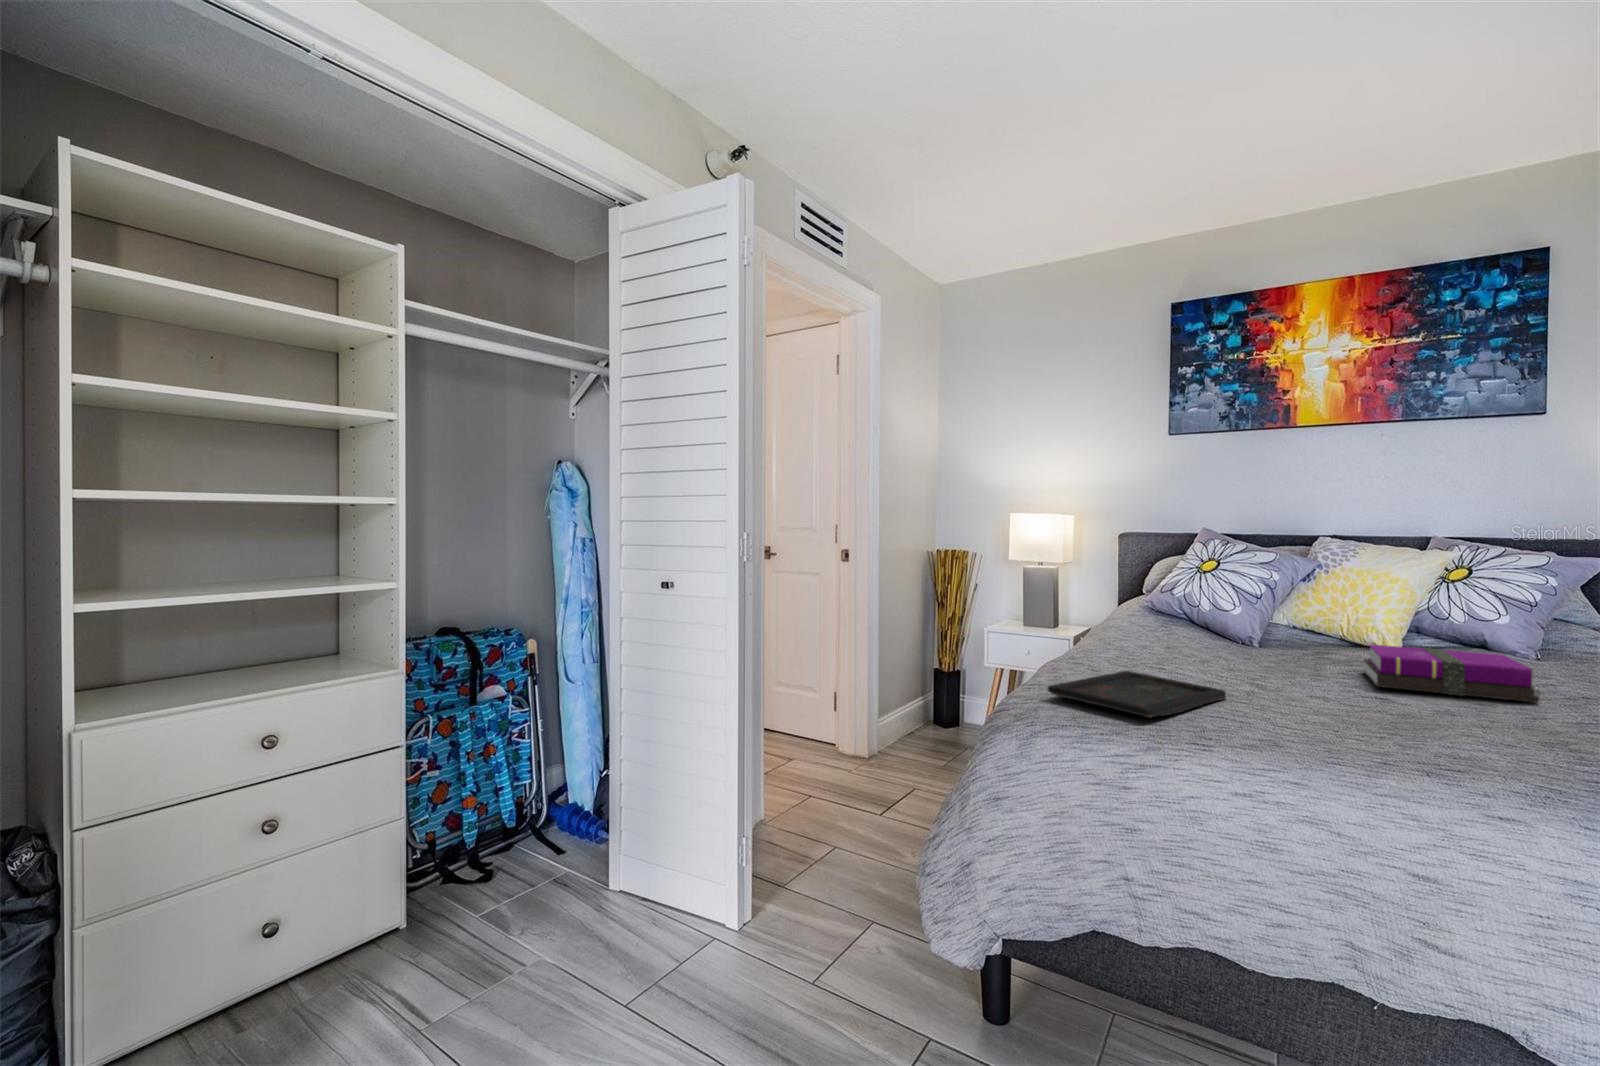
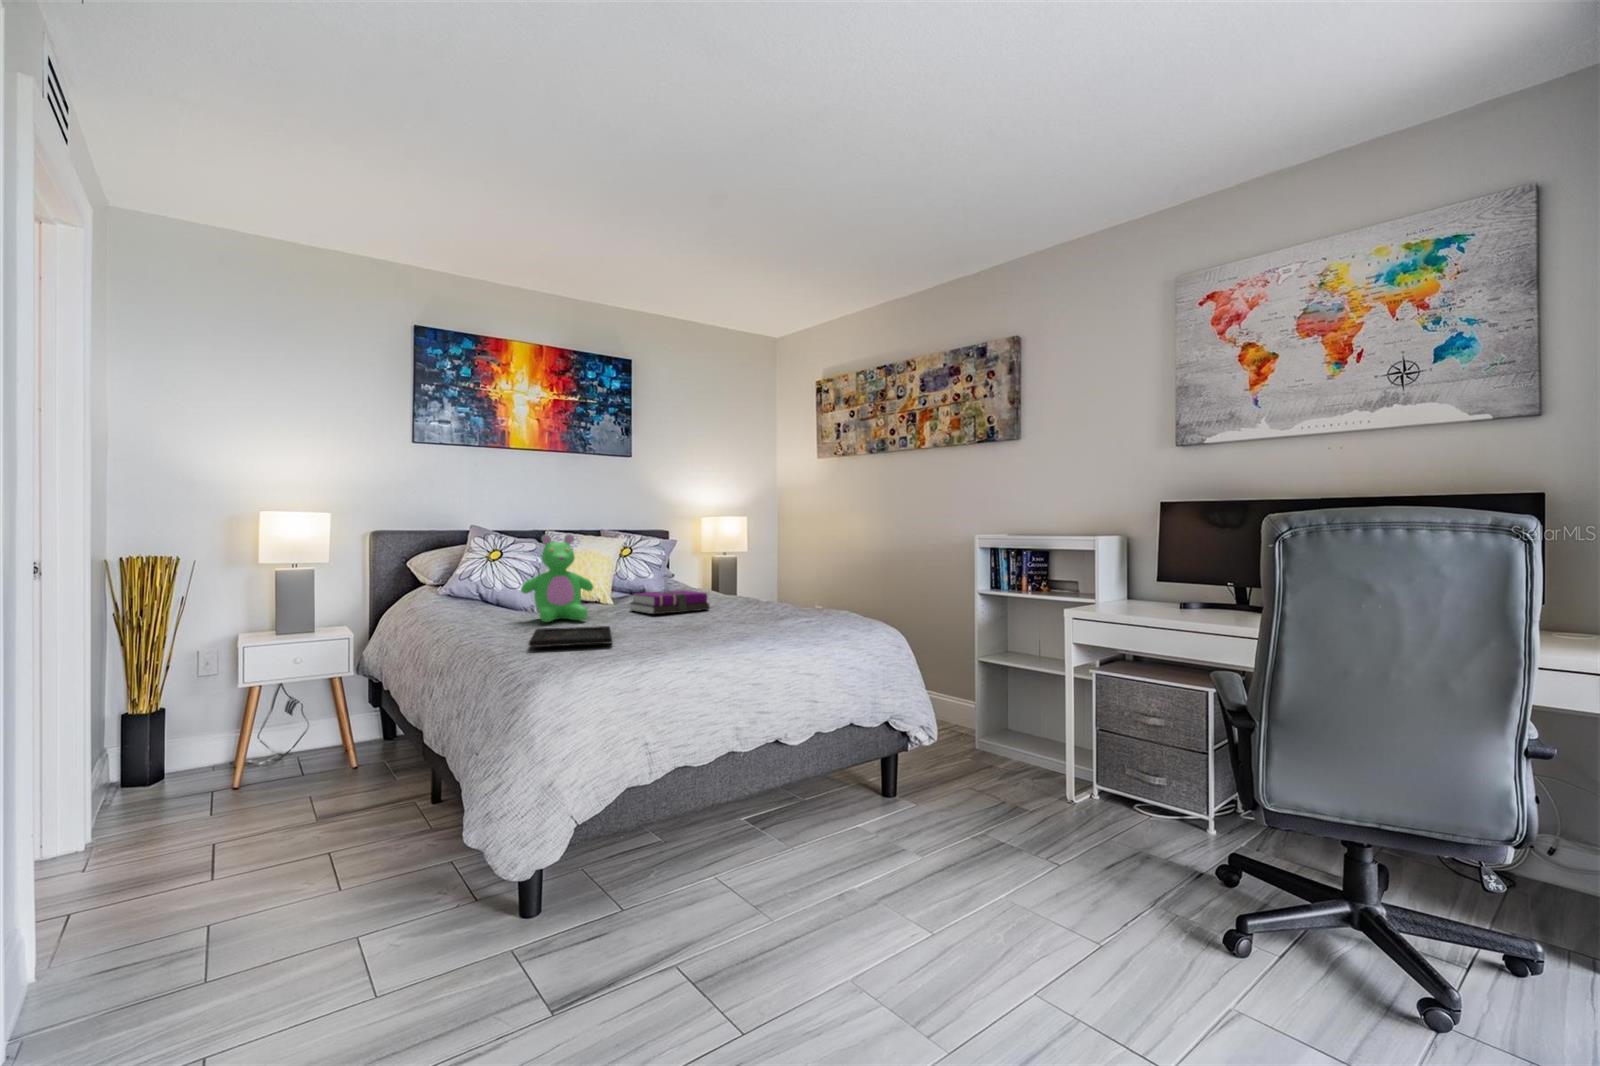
teddy bear: none [1170,544,1282,672] -> present [521,534,593,622]

